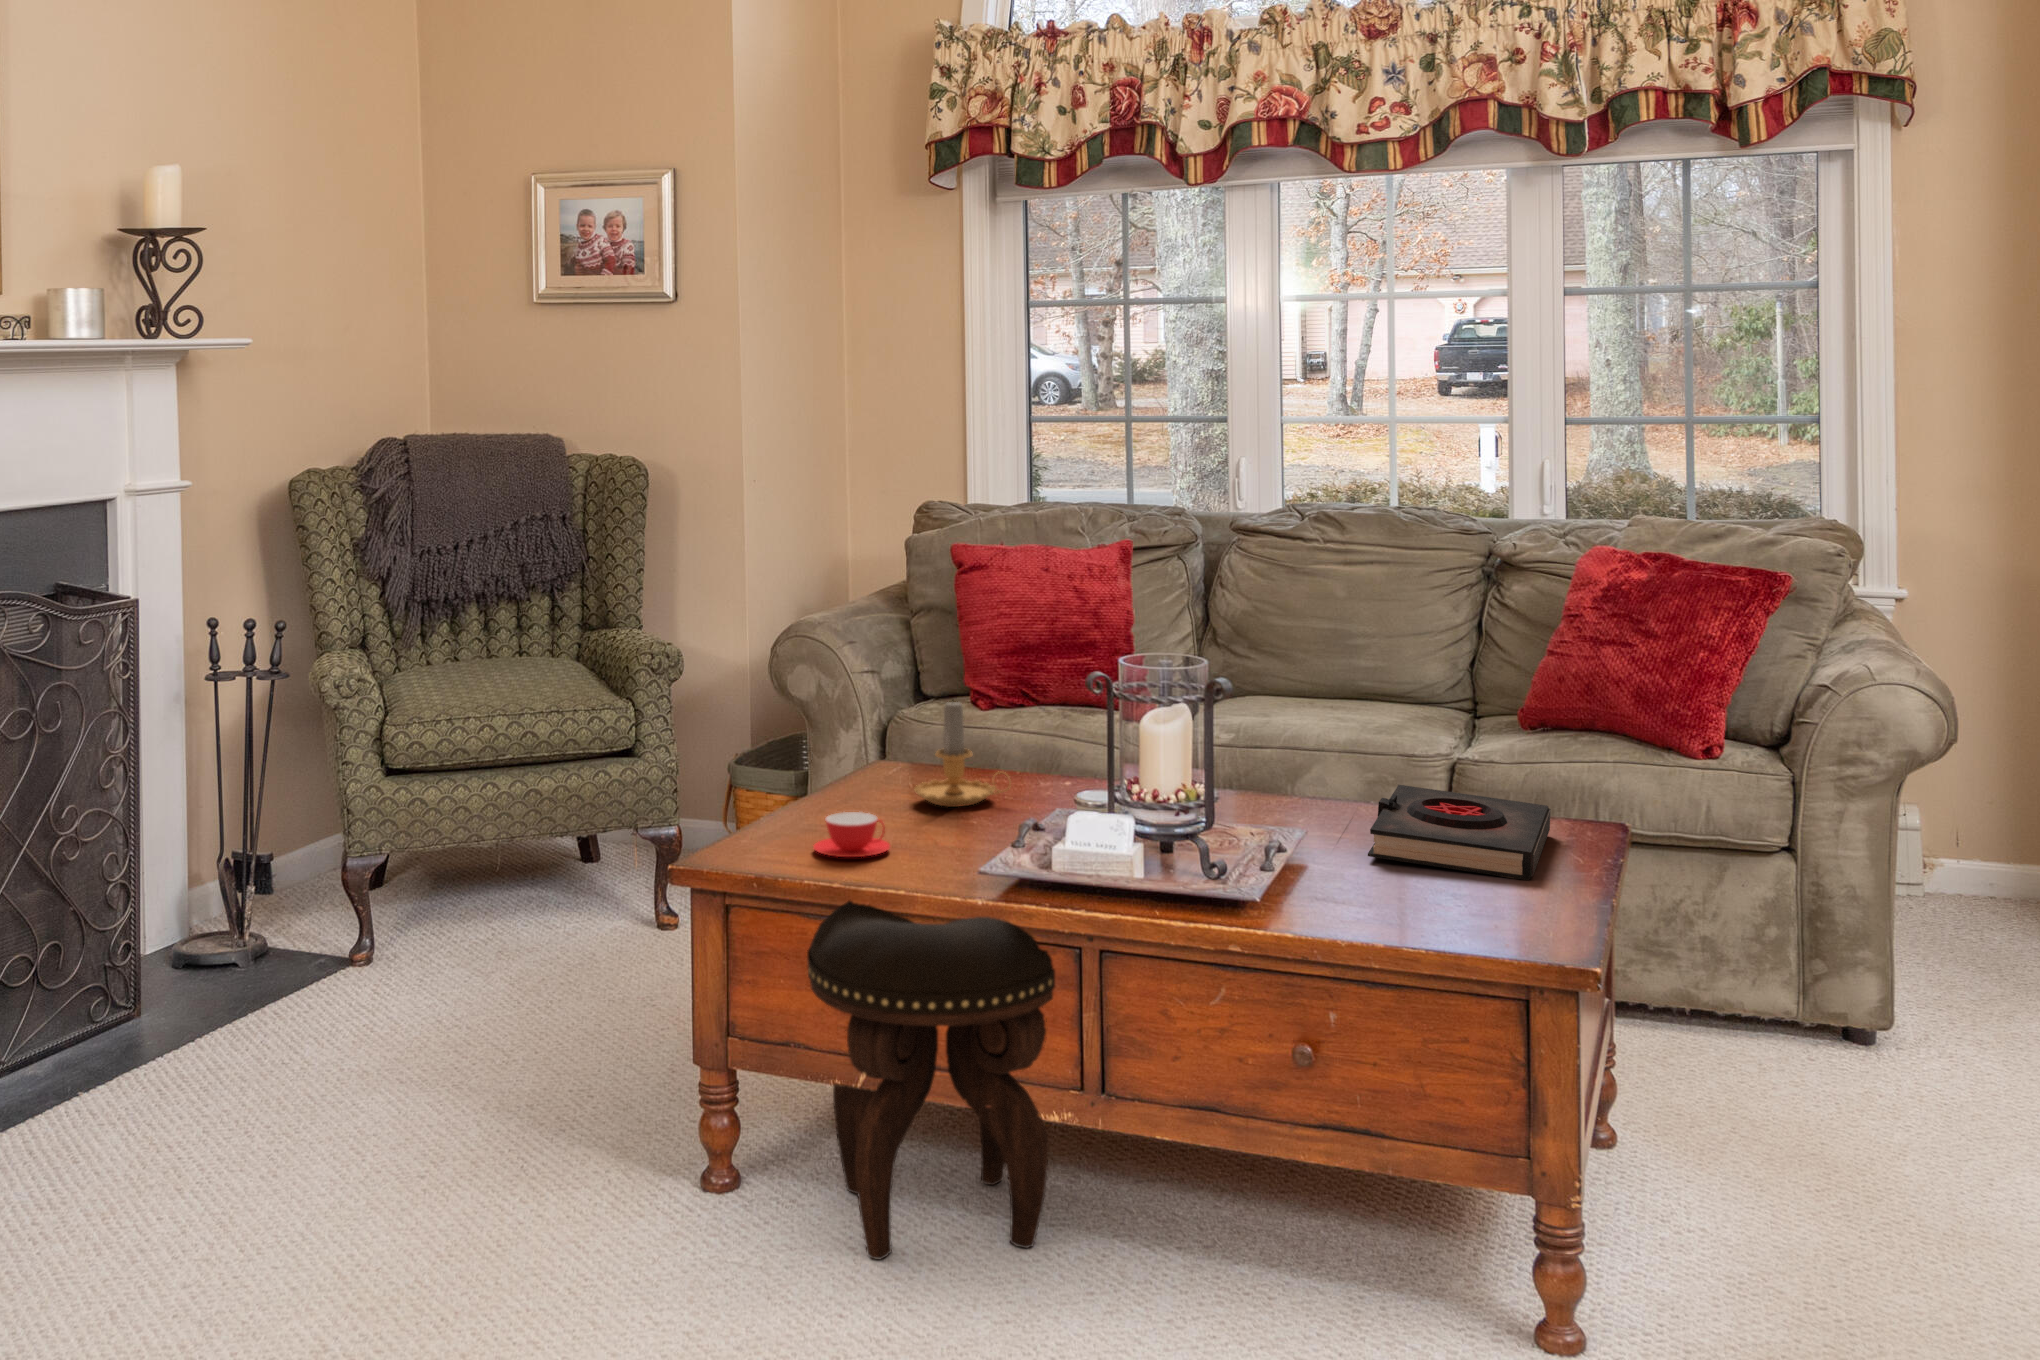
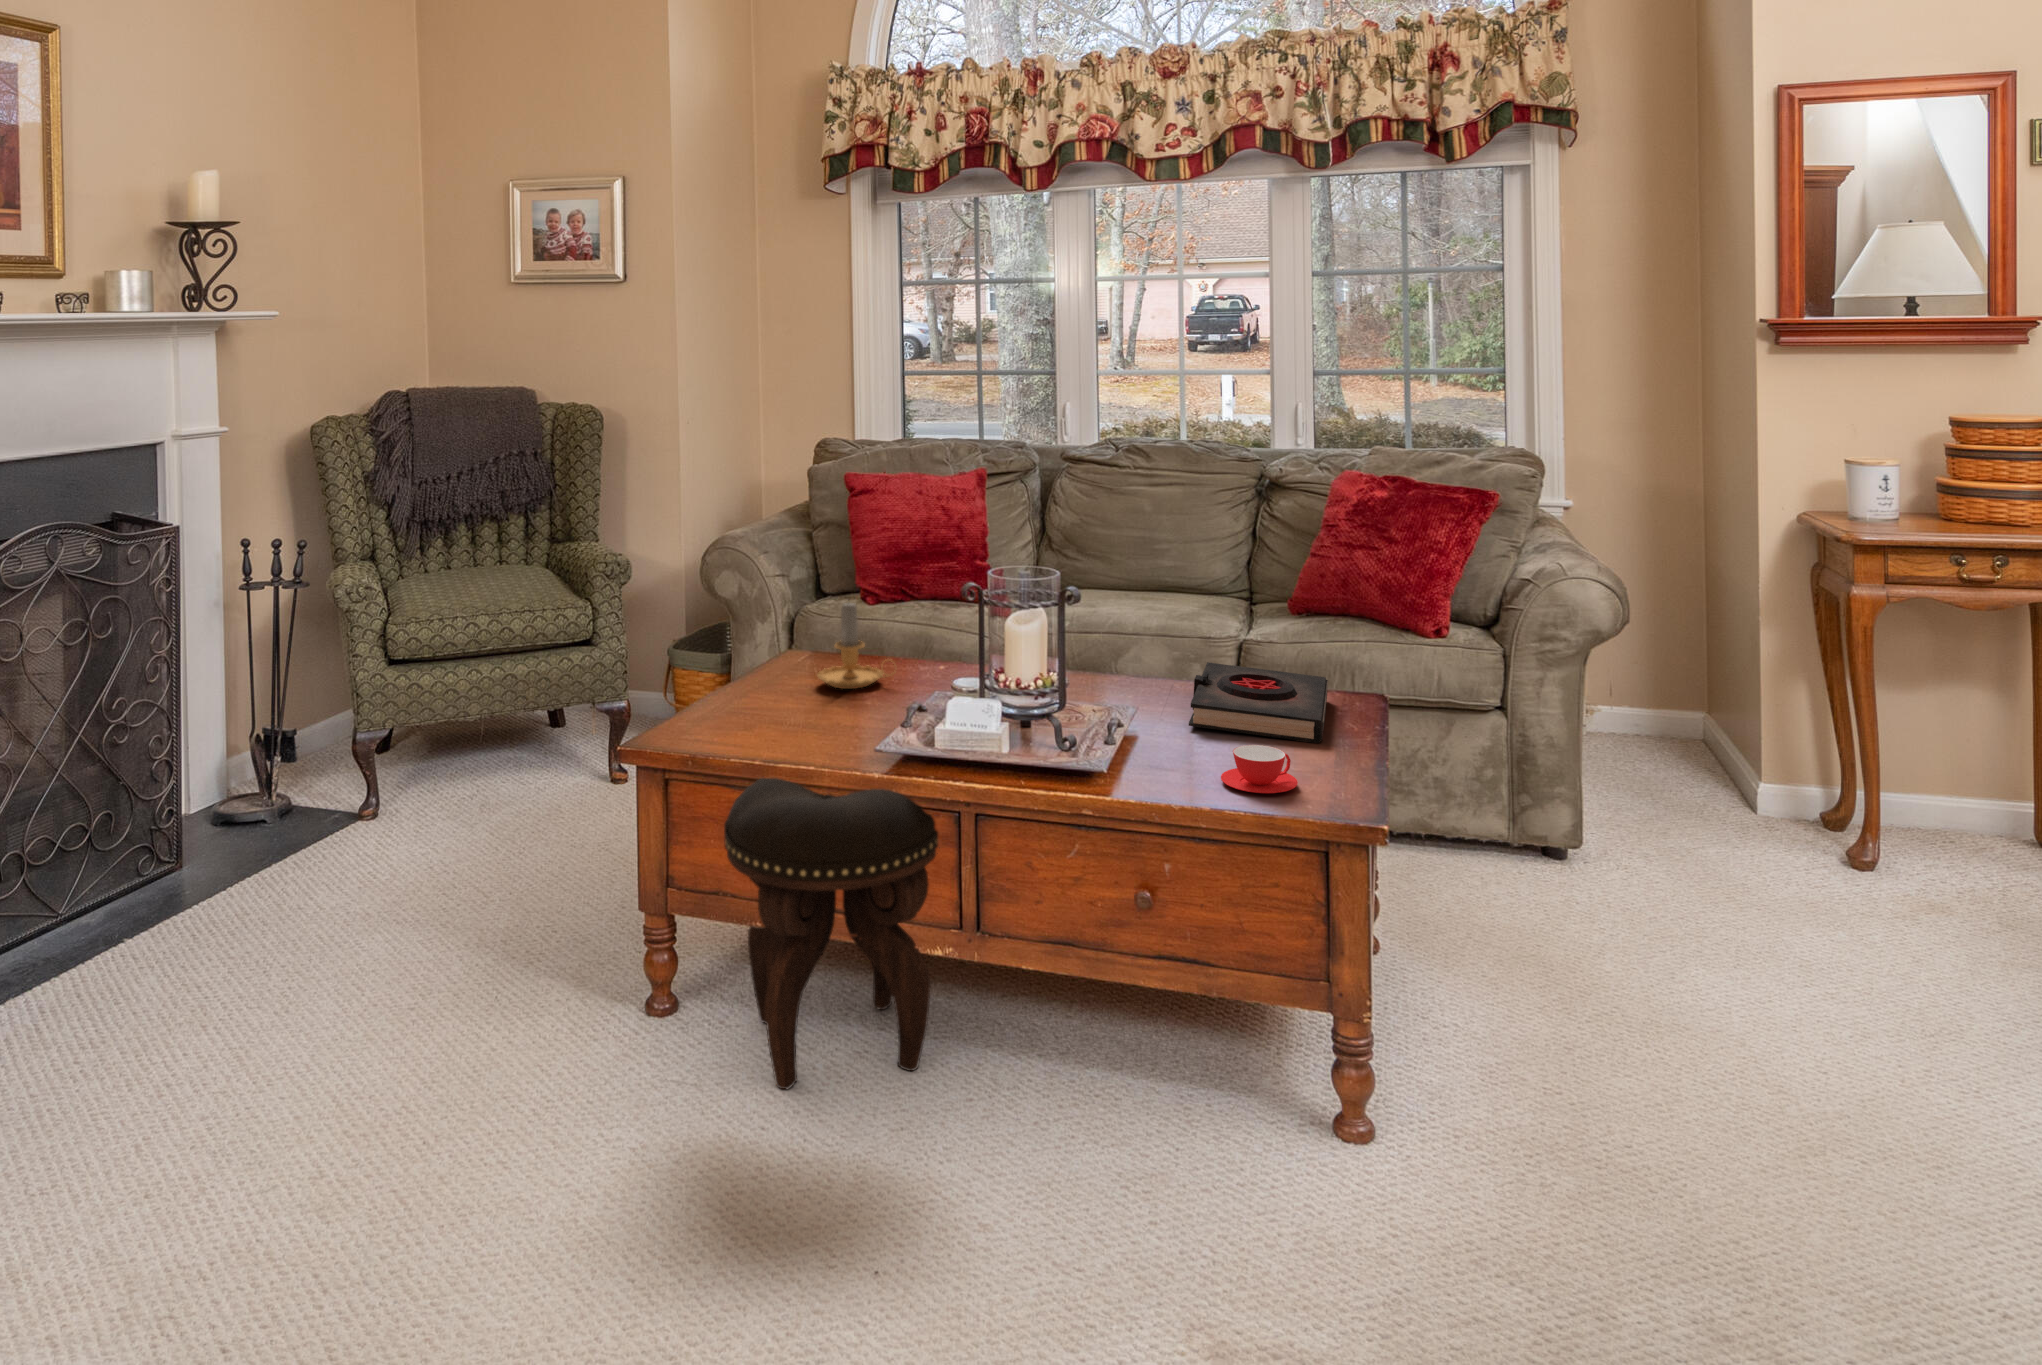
teacup: present [814,812,890,857] -> present [1221,745,1298,793]

